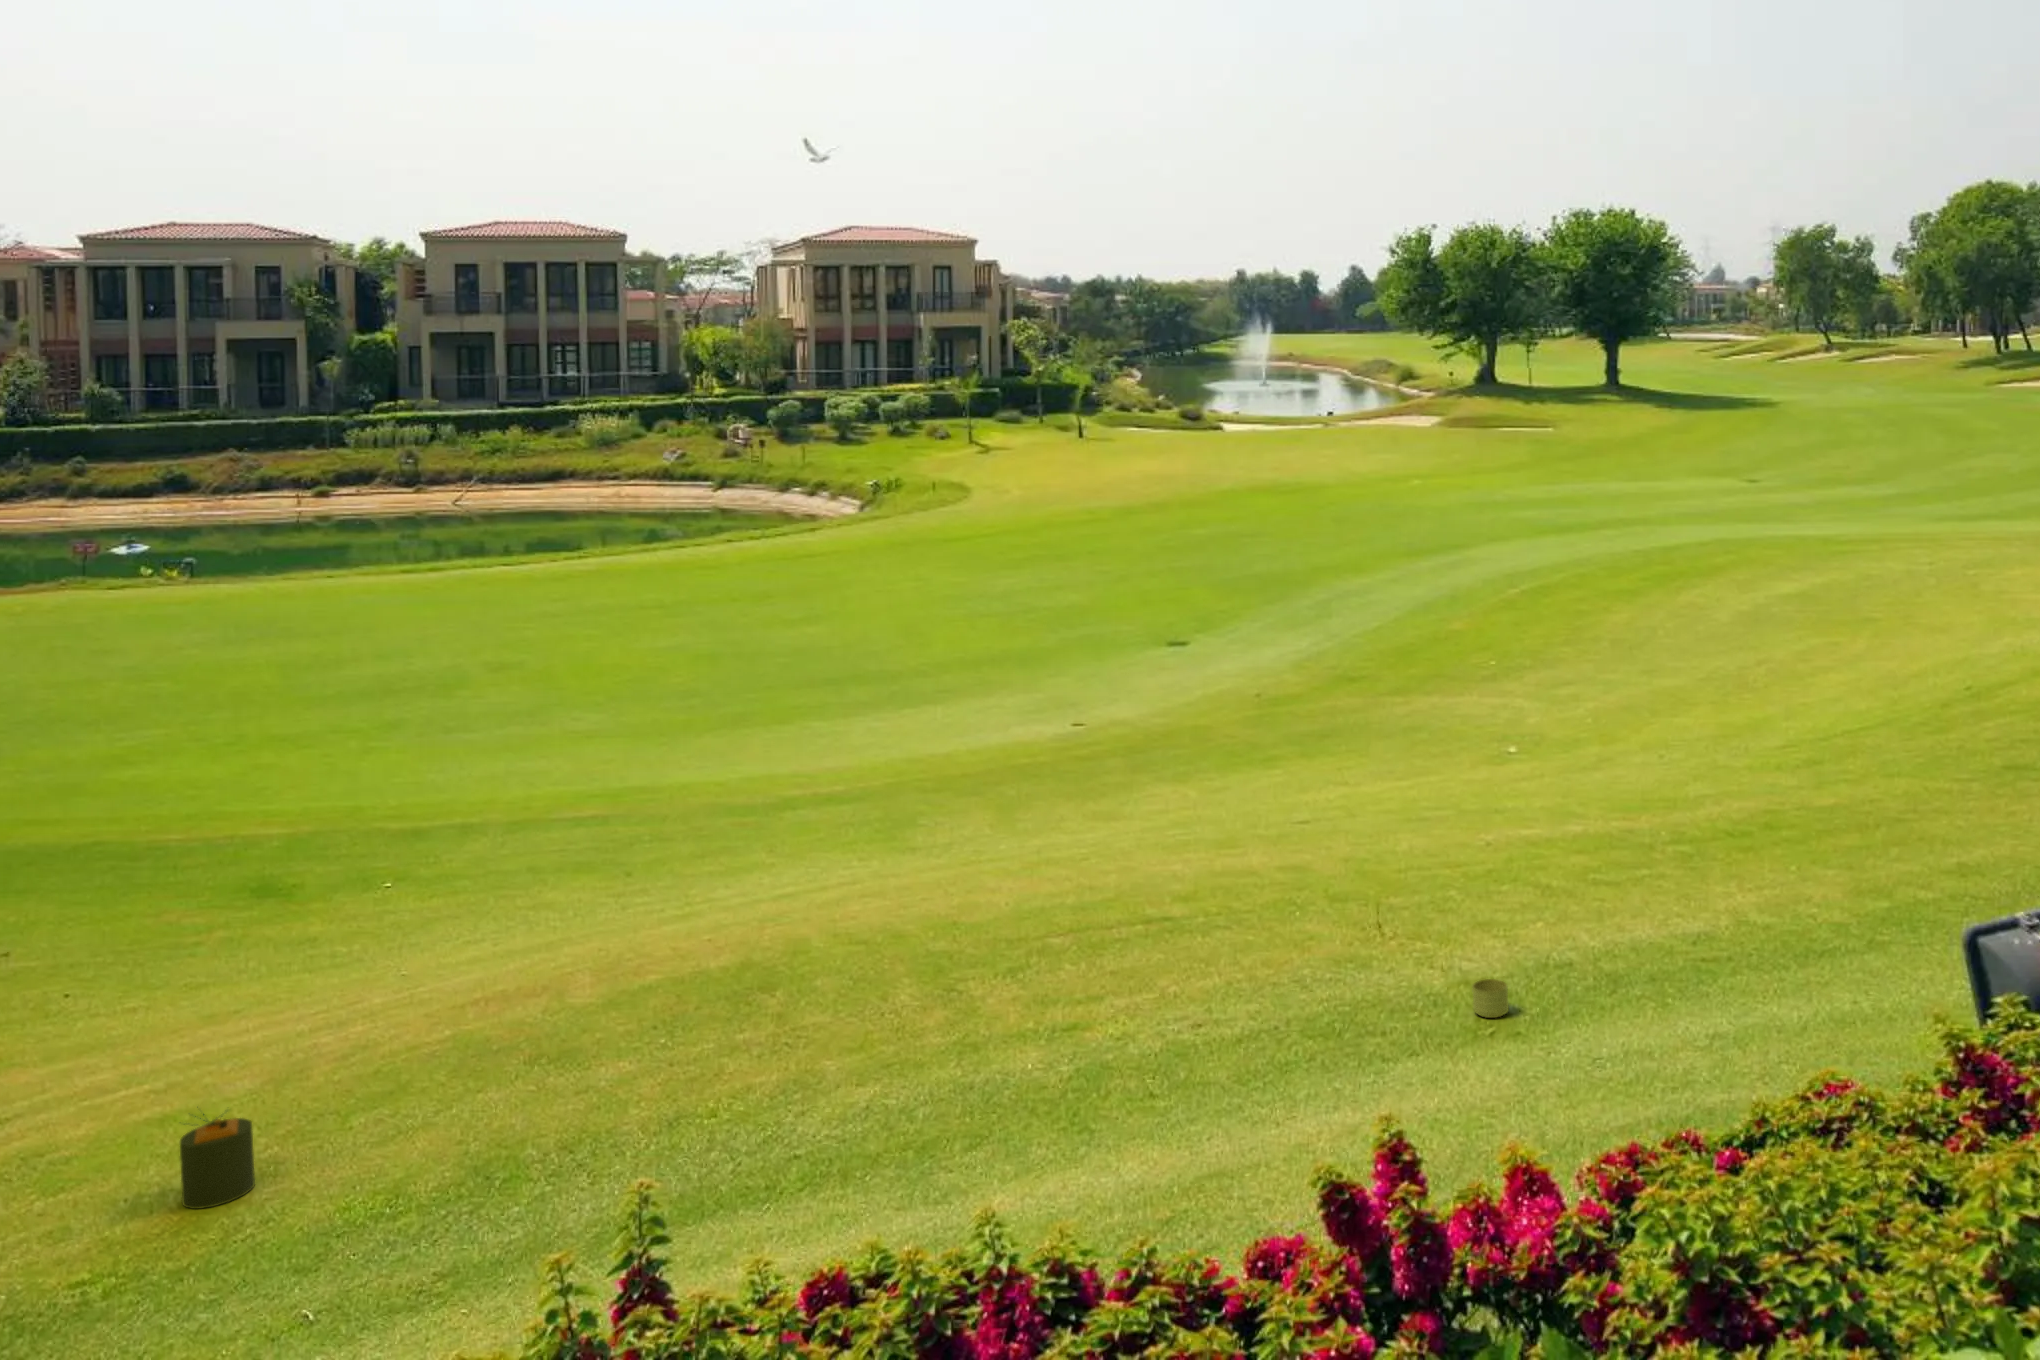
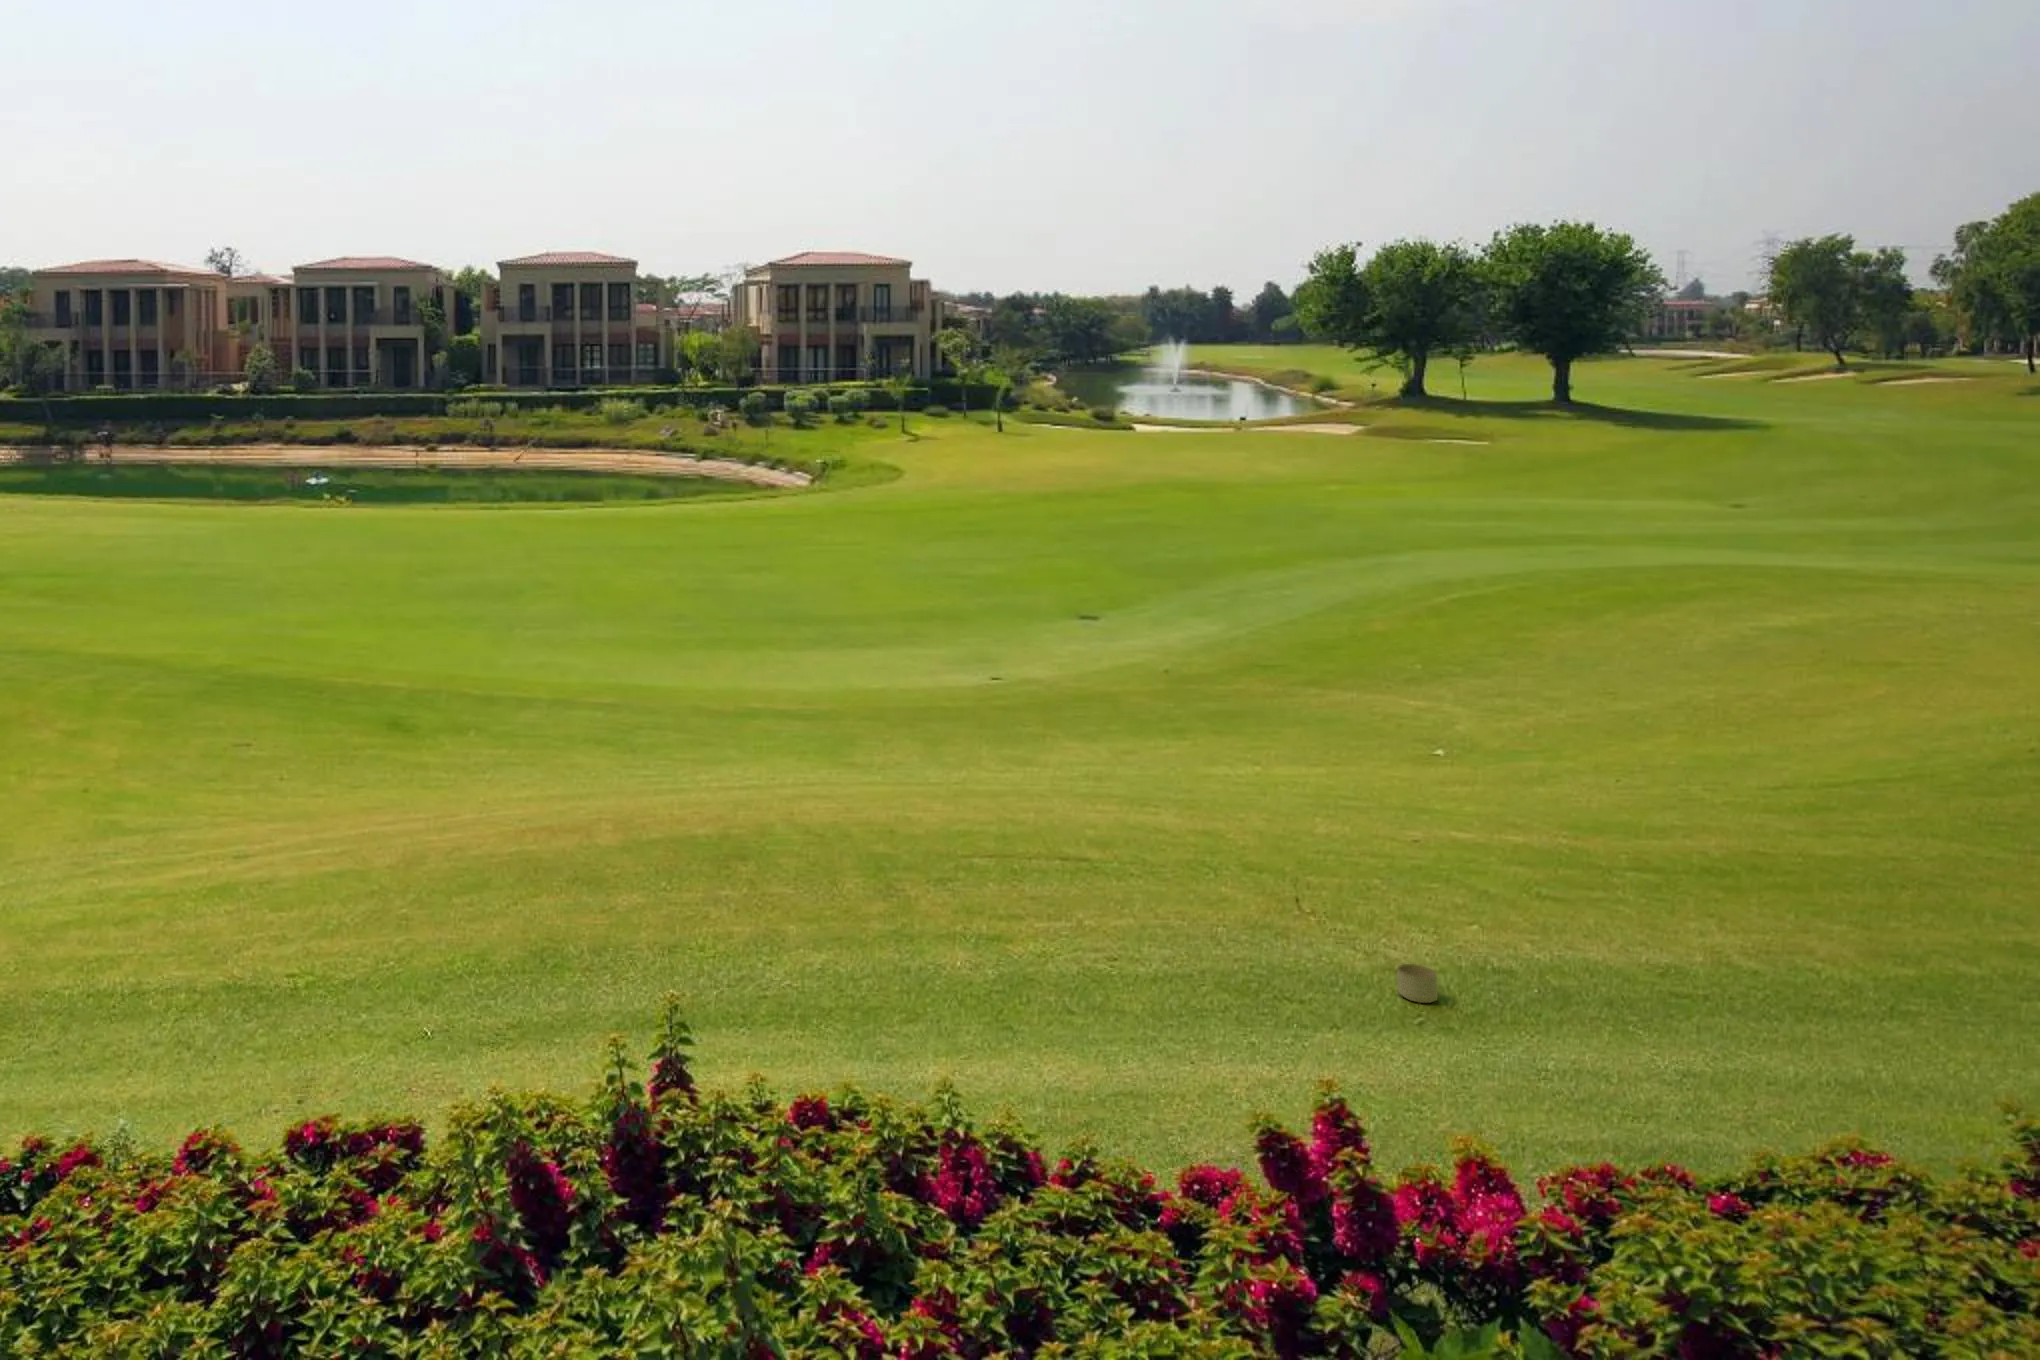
trash can: present [180,1114,255,1209] -> none [335,873,382,948]

